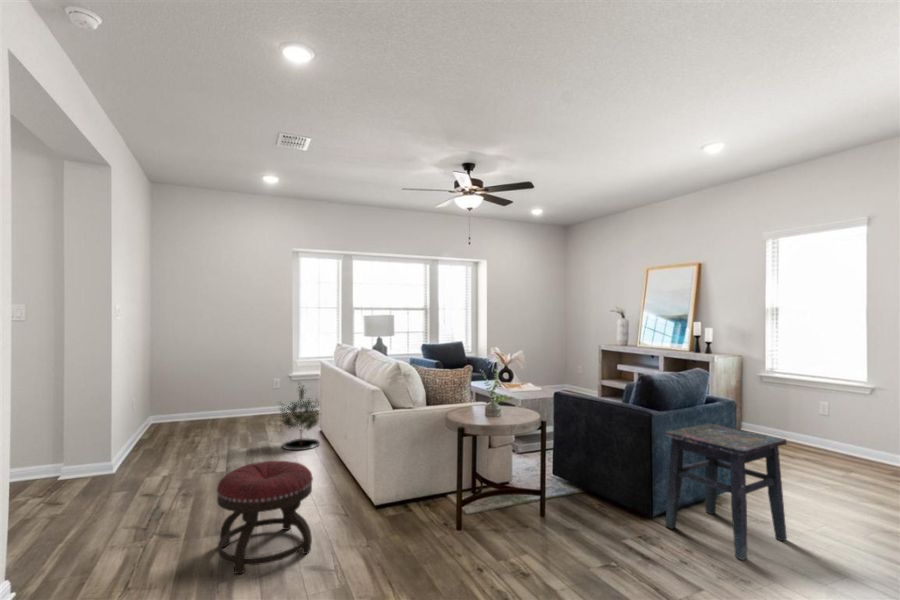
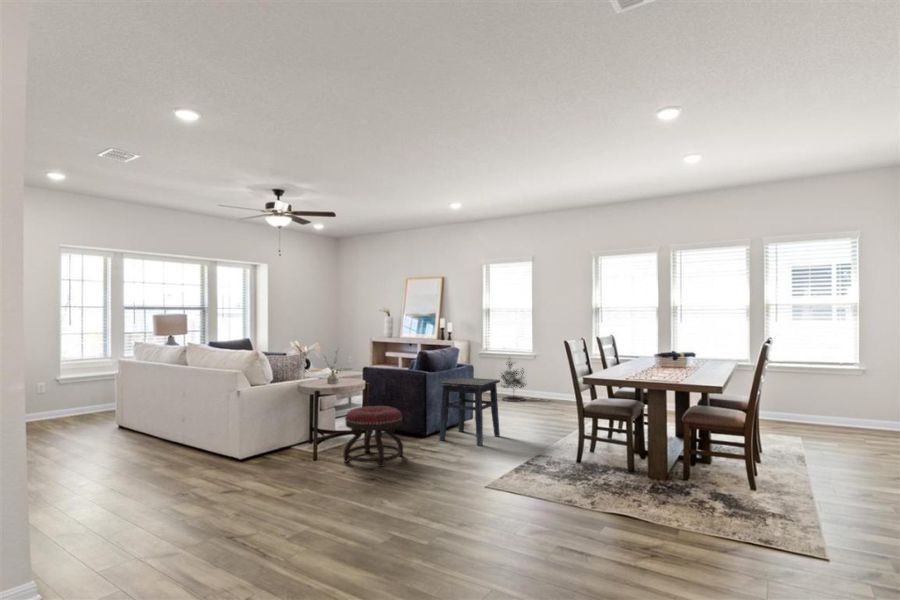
potted tree: present [281,386,320,450] -> present [501,362,526,401]
ottoman: present [217,461,313,574] -> present [343,406,403,467]

